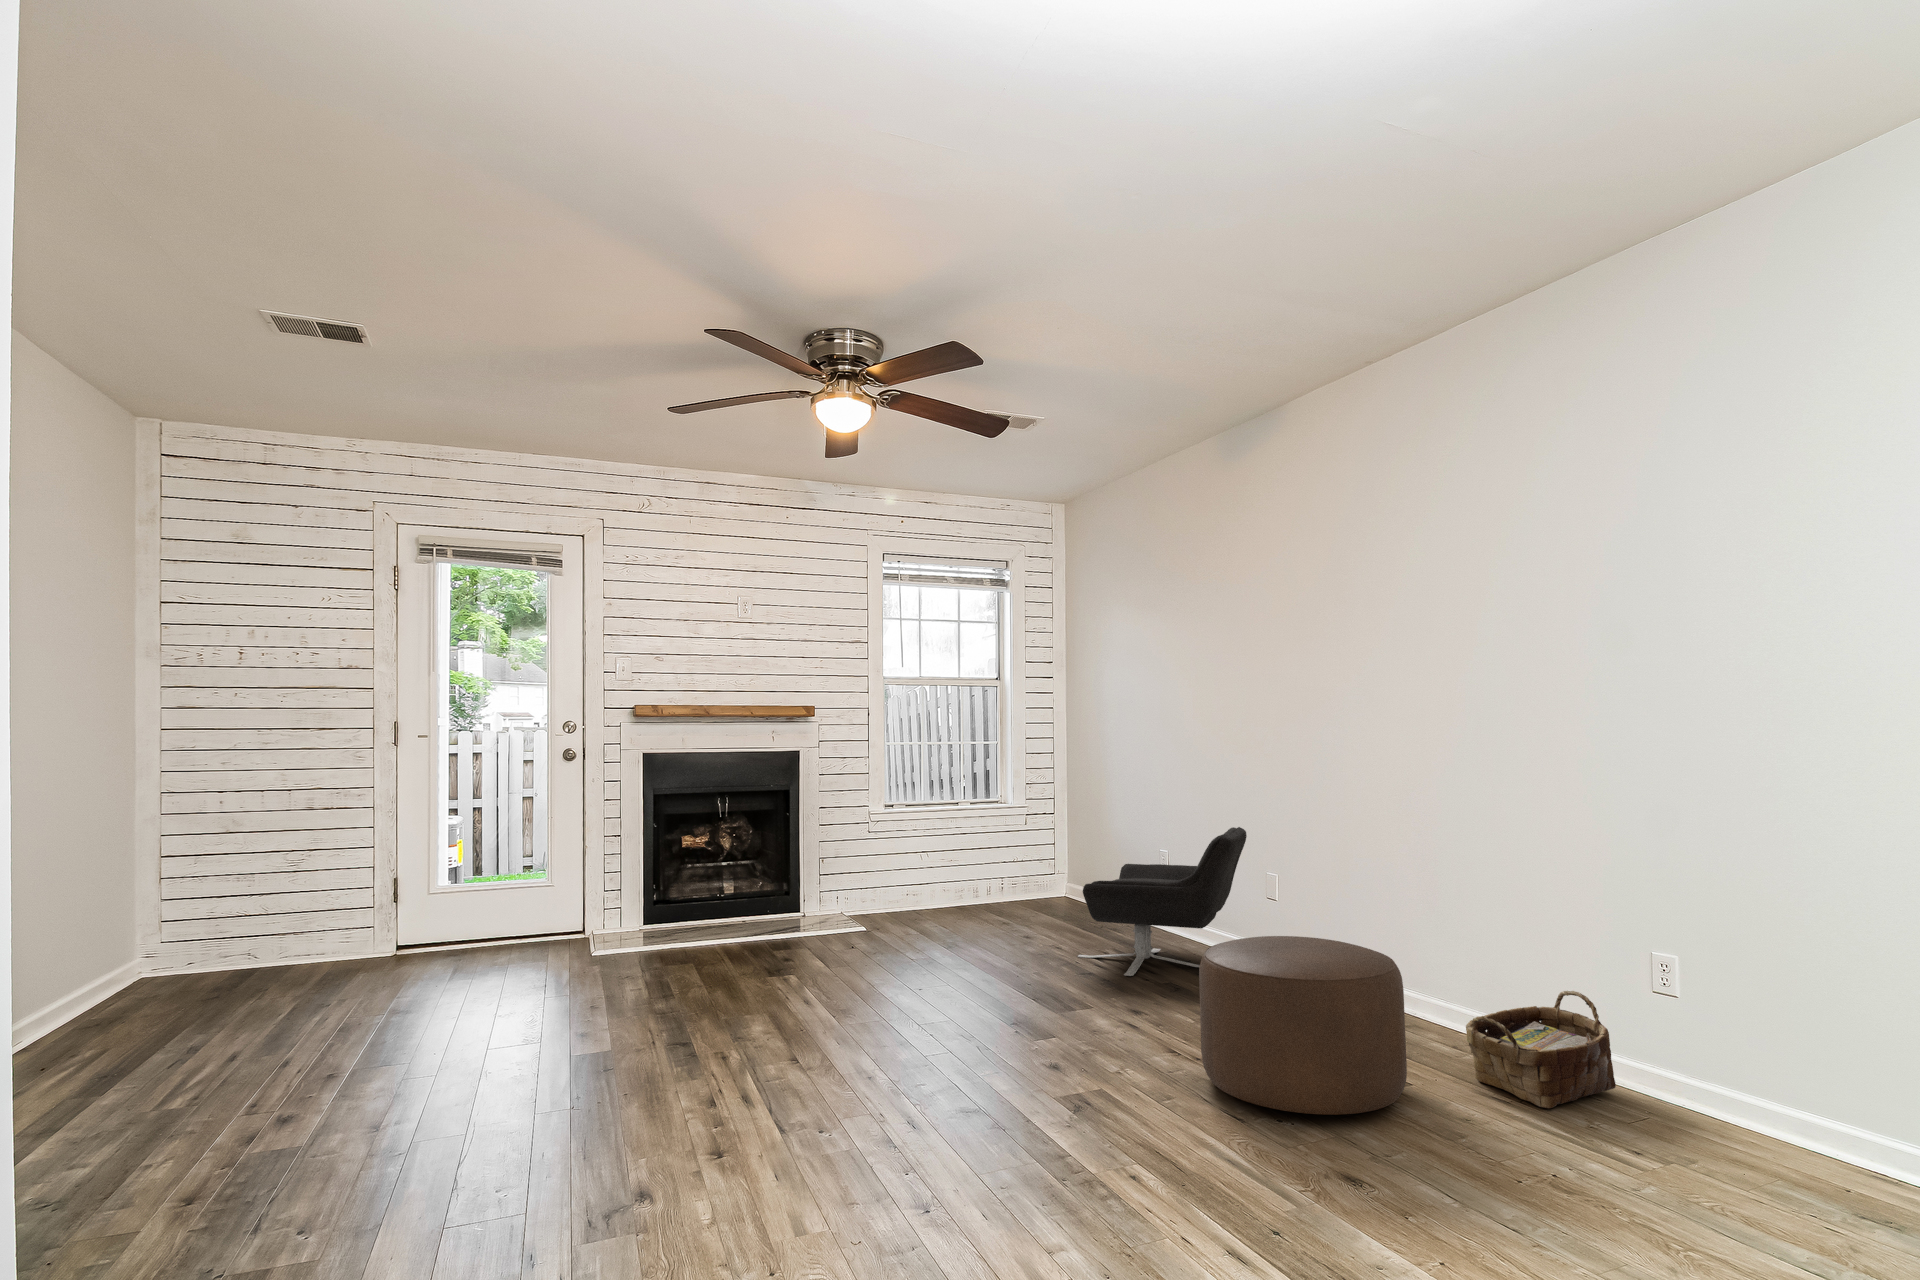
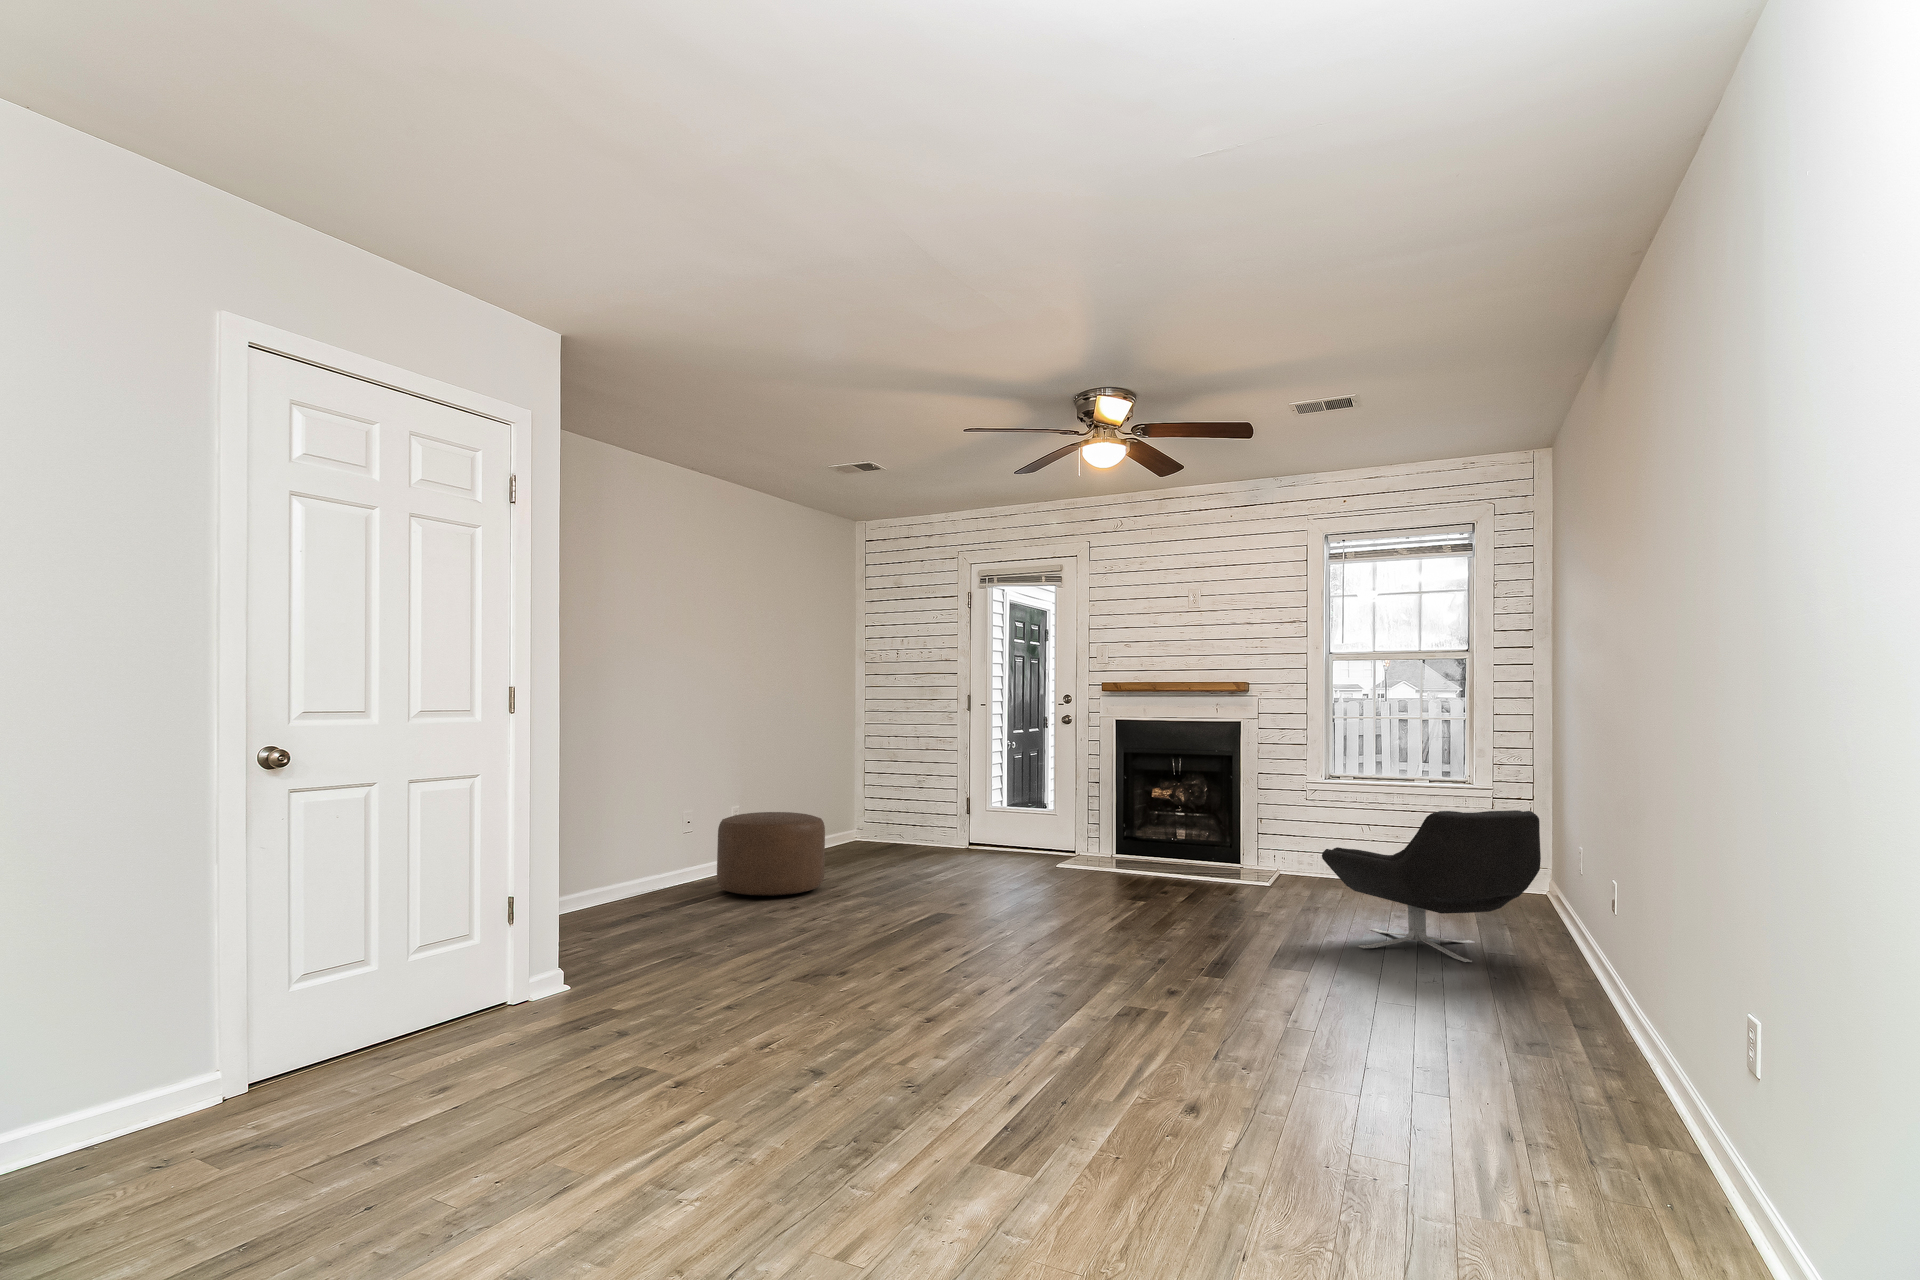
ottoman: present [1199,936,1407,1115] -> present [717,812,825,896]
woven basket: present [1466,991,1616,1108] -> none [1360,996,1530,1123]

